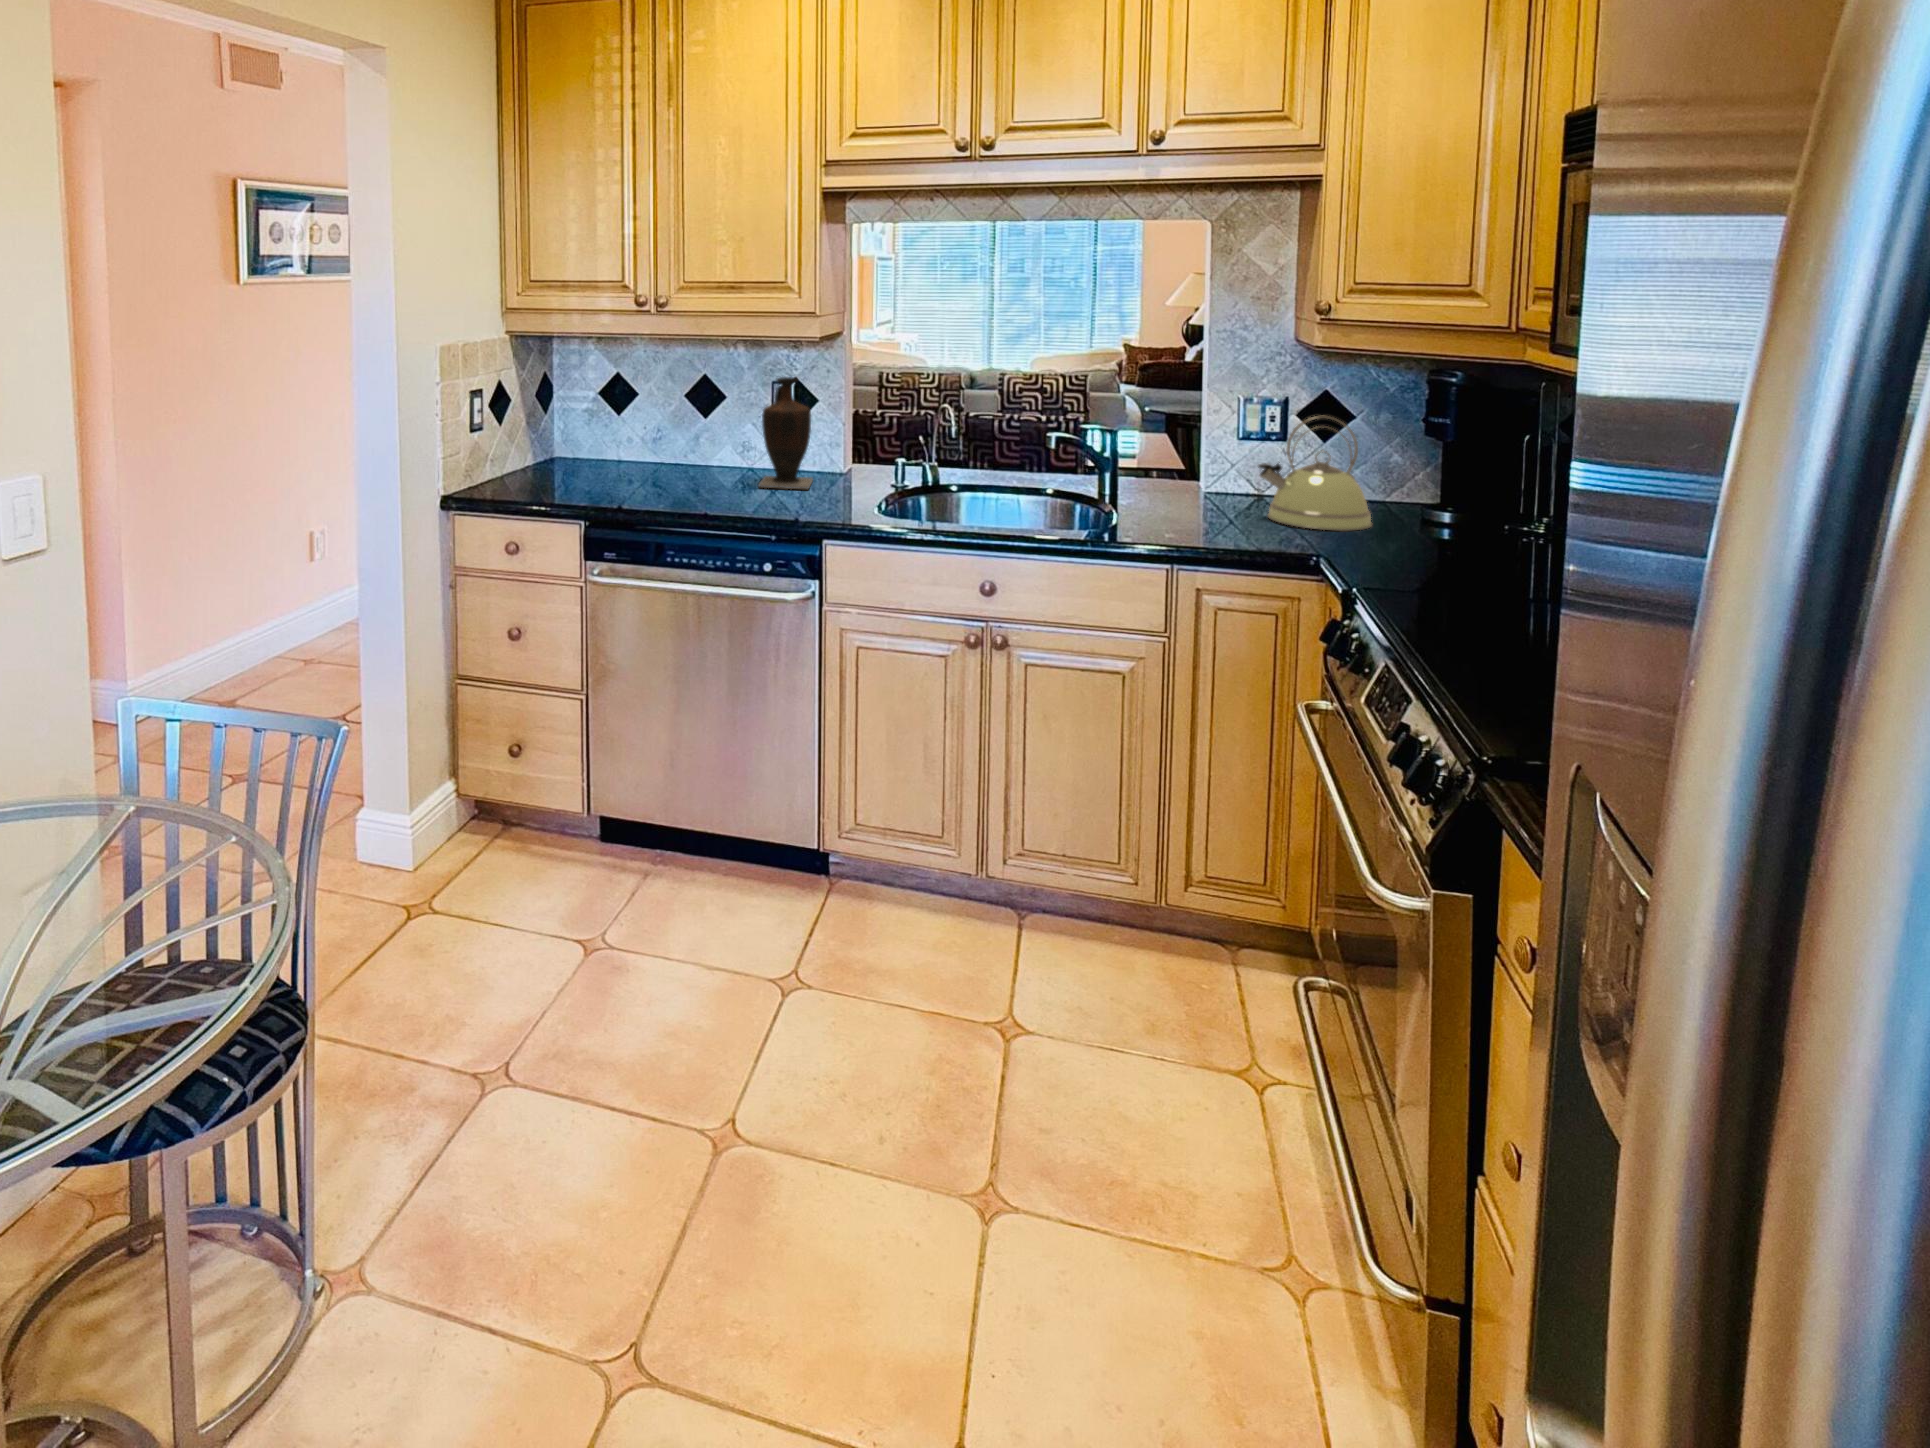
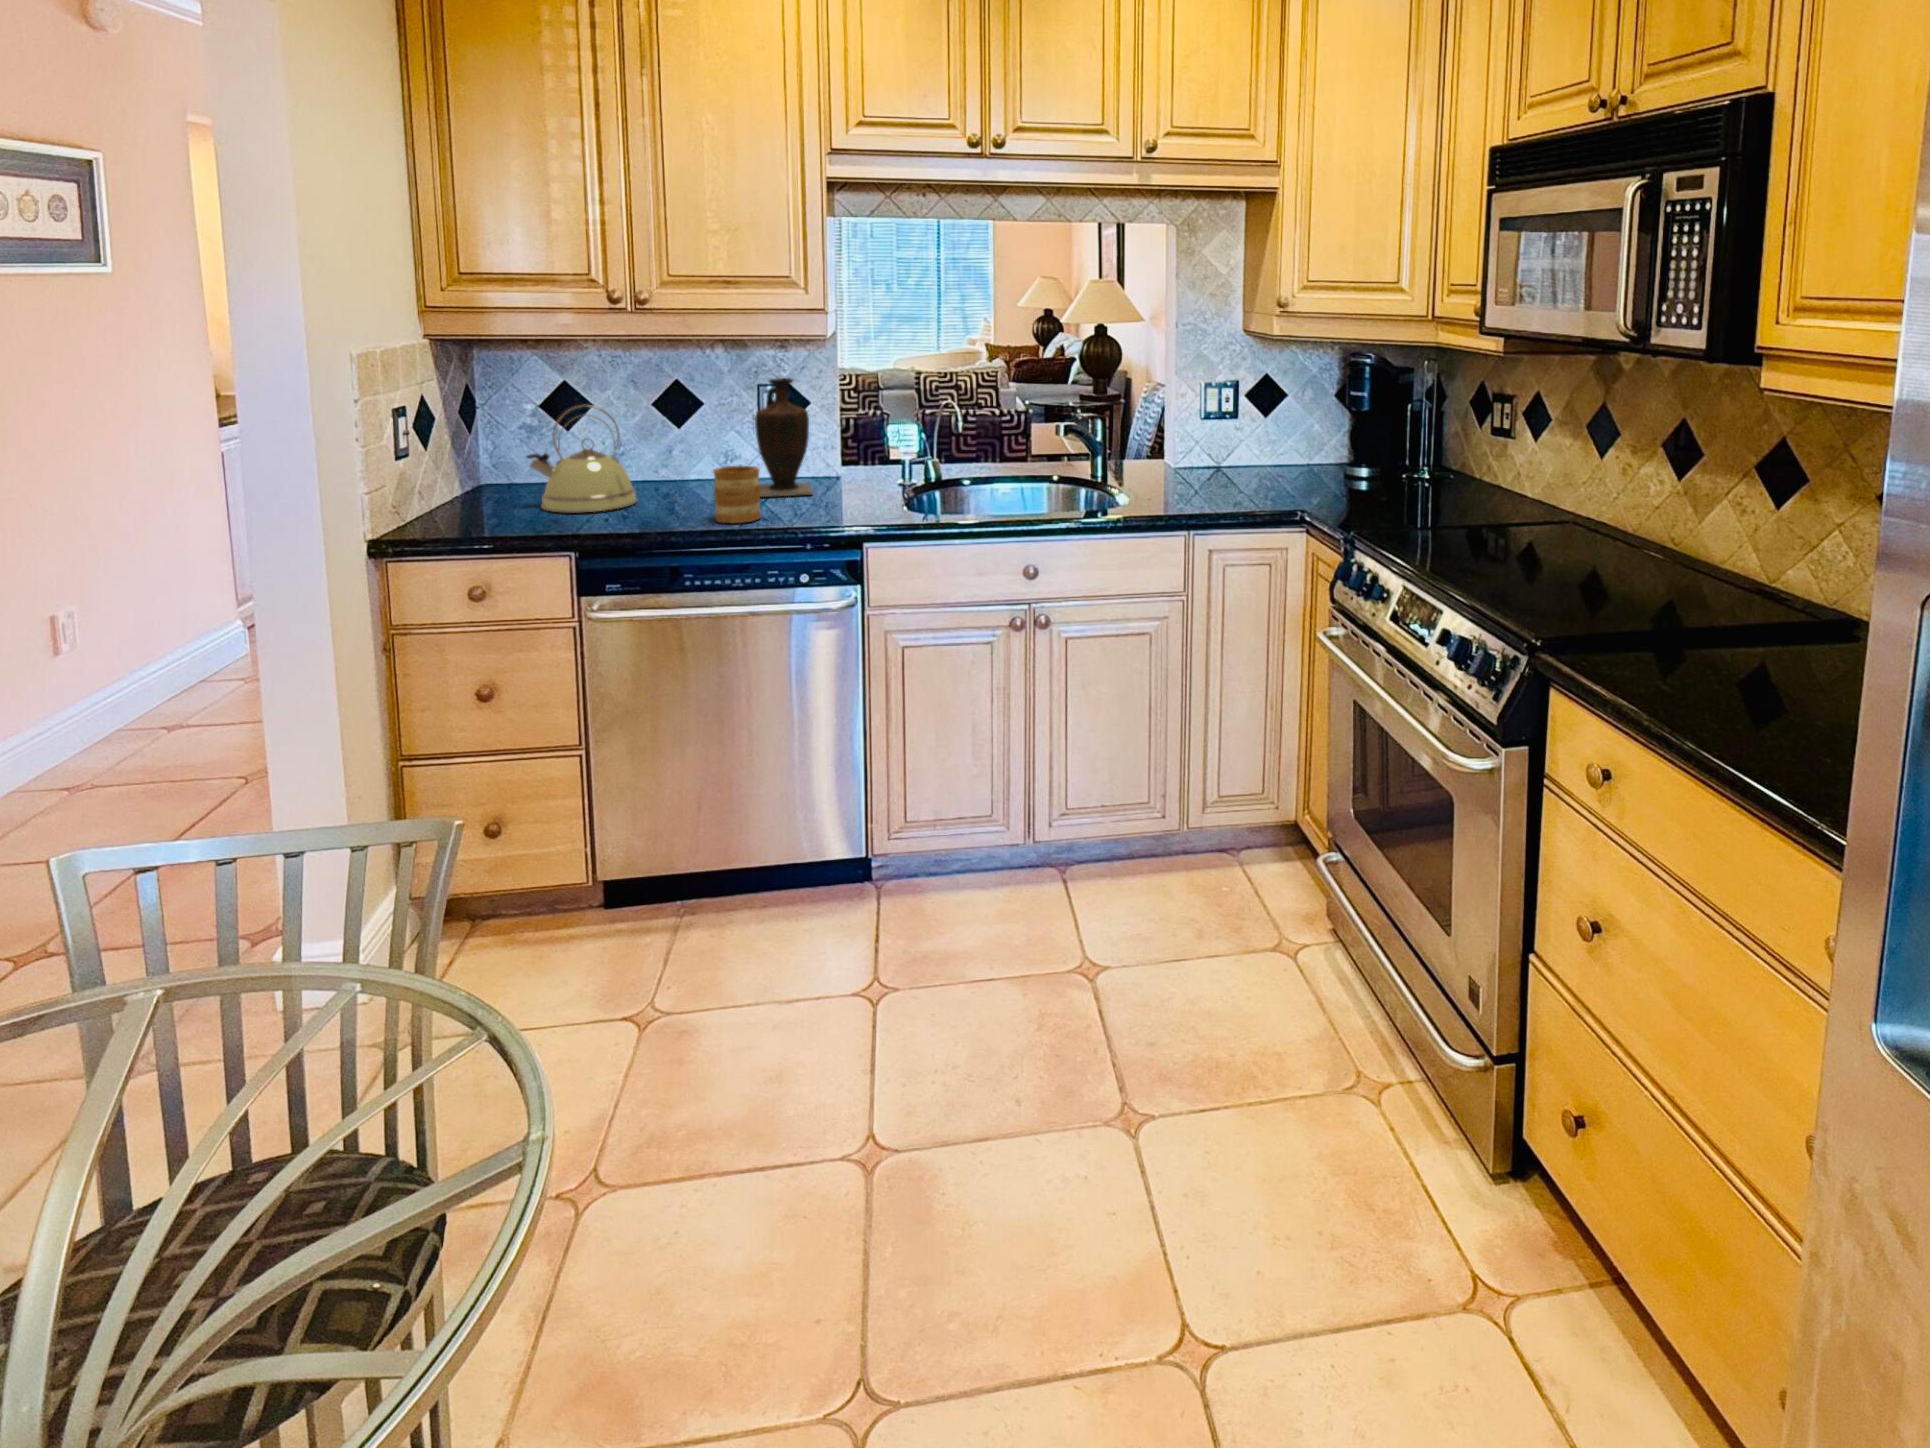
kettle: present [1258,415,1372,531] -> present [527,405,637,513]
mug: none [707,457,746,510] -> present [713,466,761,523]

